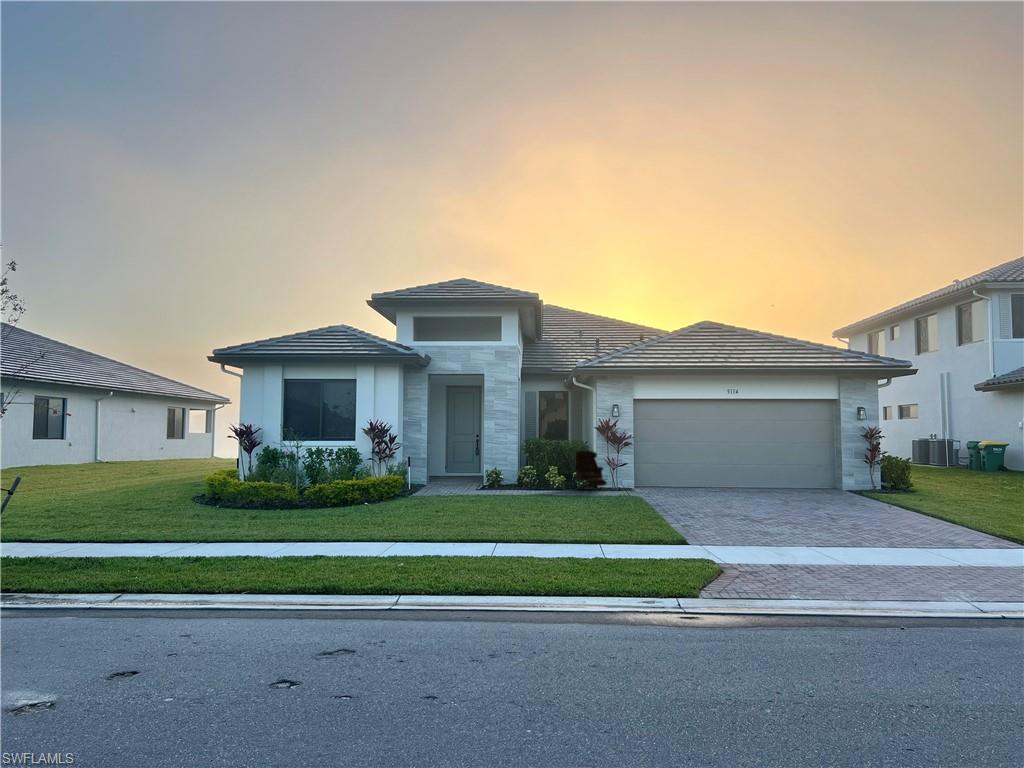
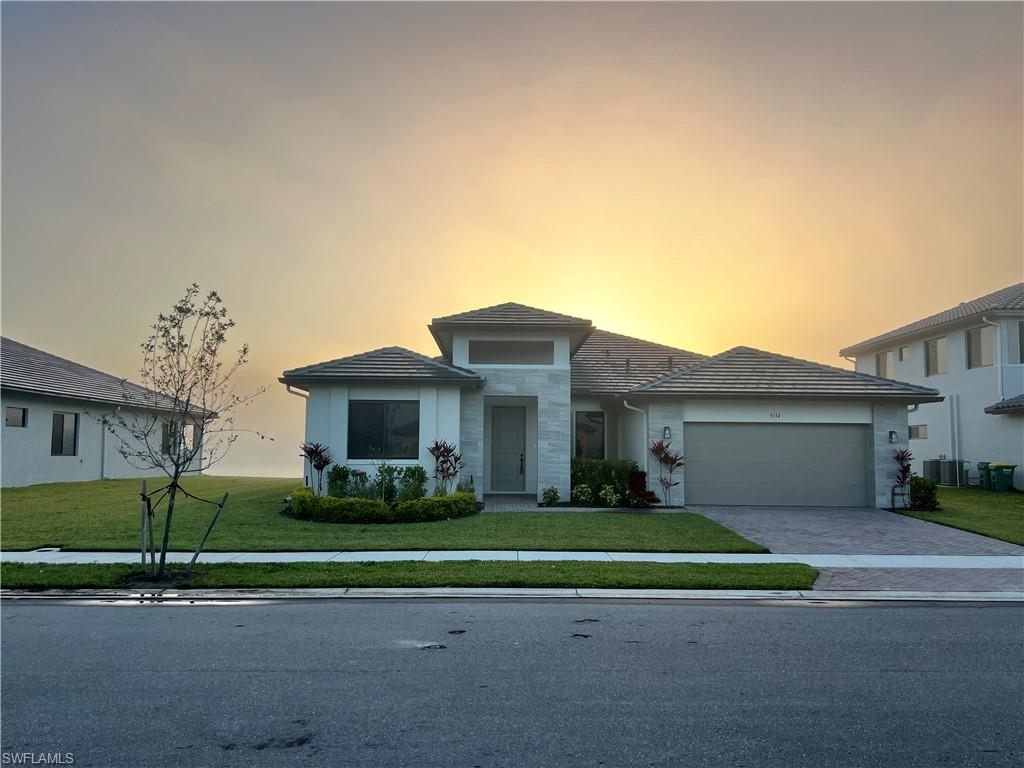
bench: none [860,465,905,494] -> present [891,484,933,511]

